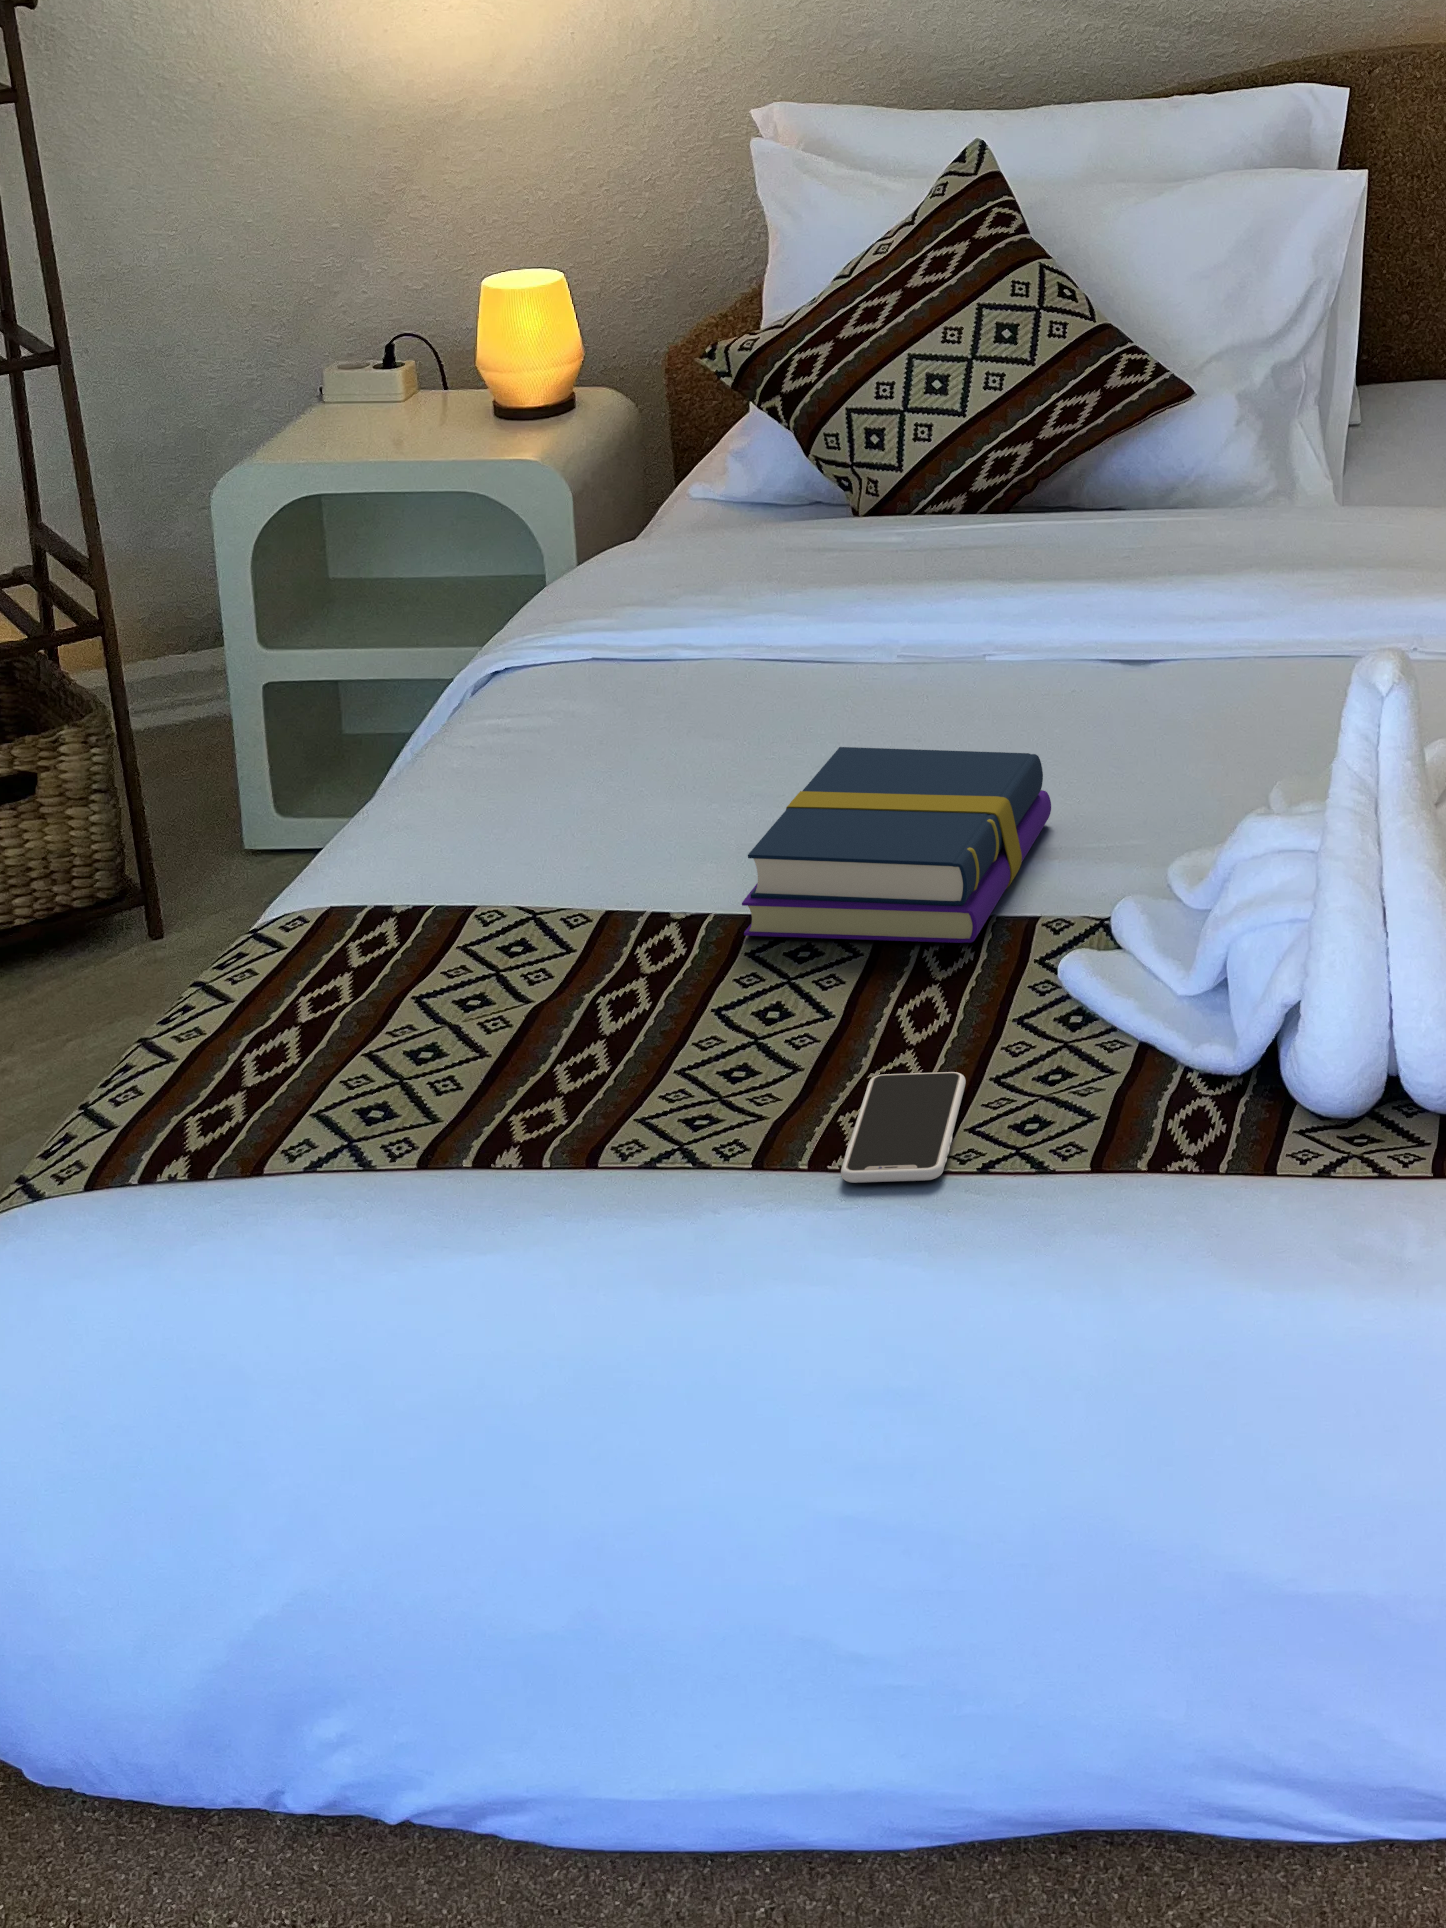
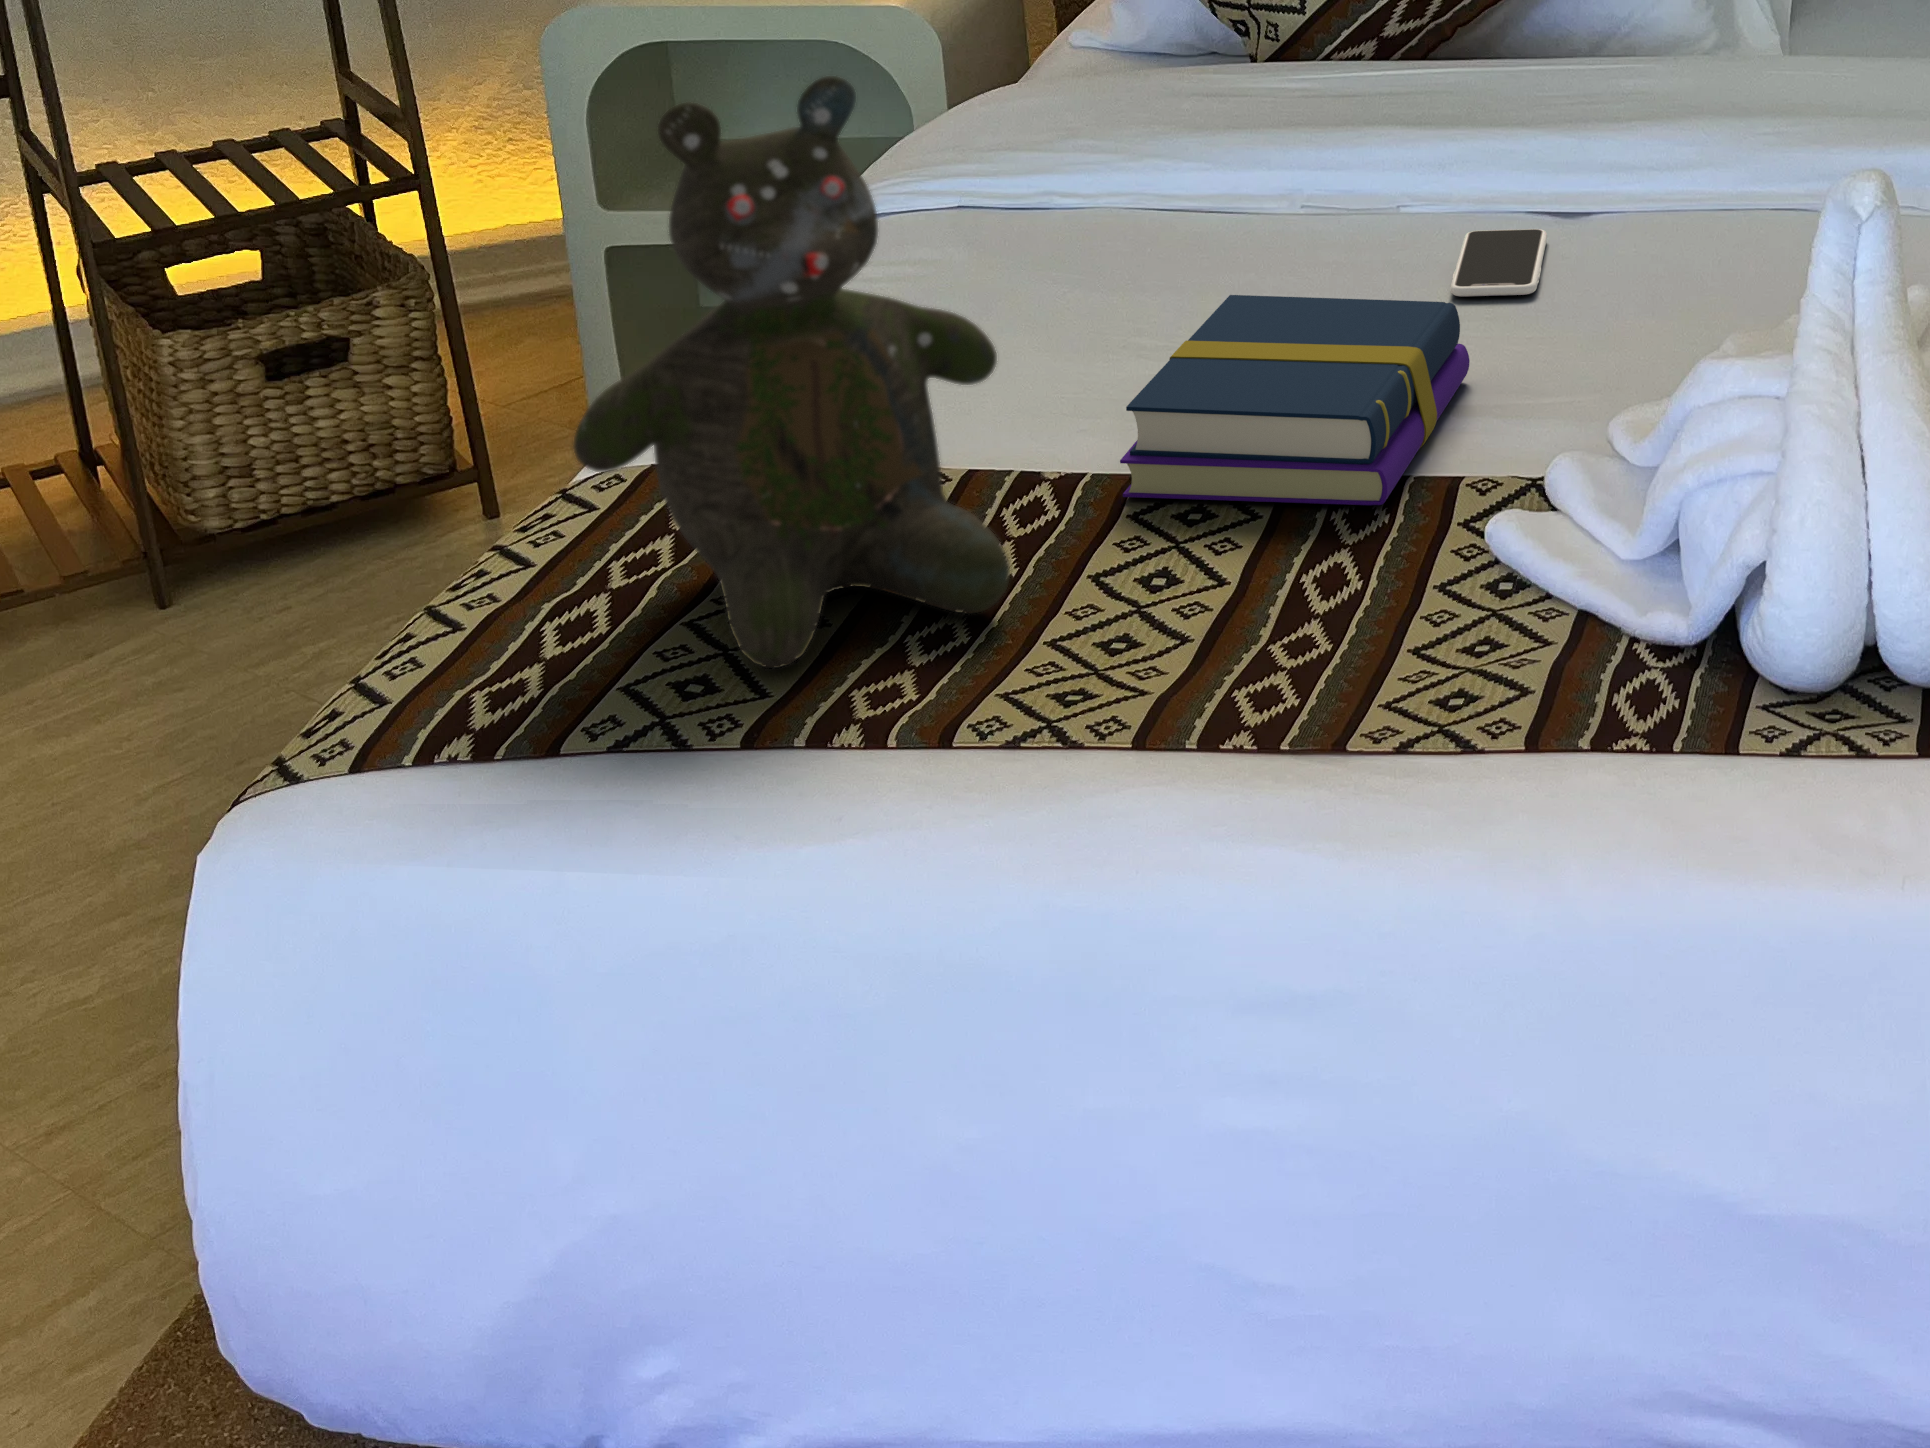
teddy bear: none [268,569,645,1097] -> present [574,76,1010,668]
smartphone: present [841,1072,966,1183] -> present [1450,229,1547,296]

